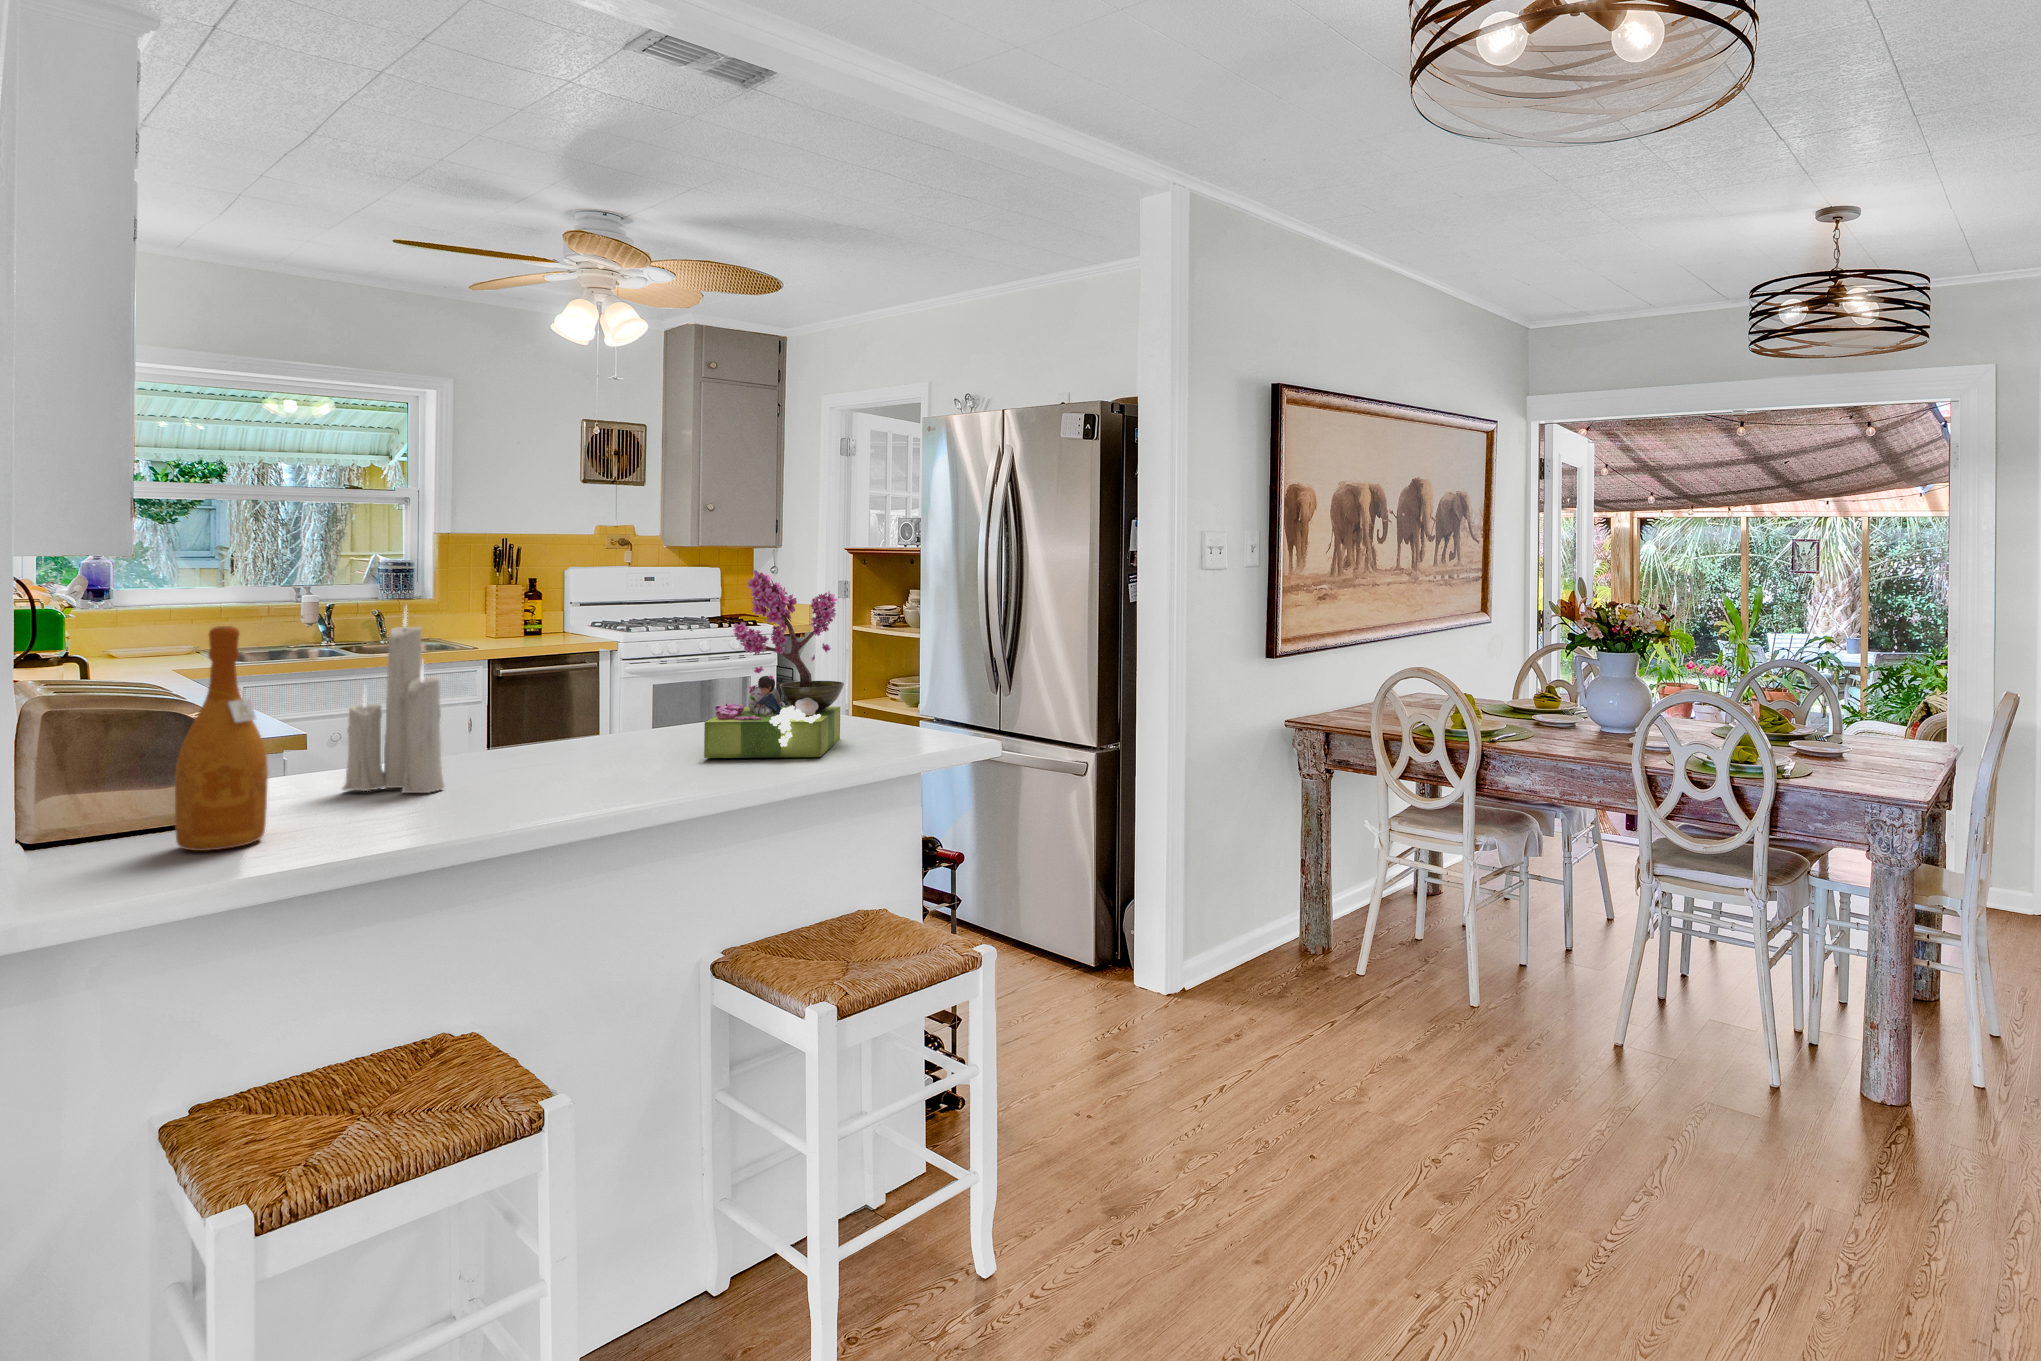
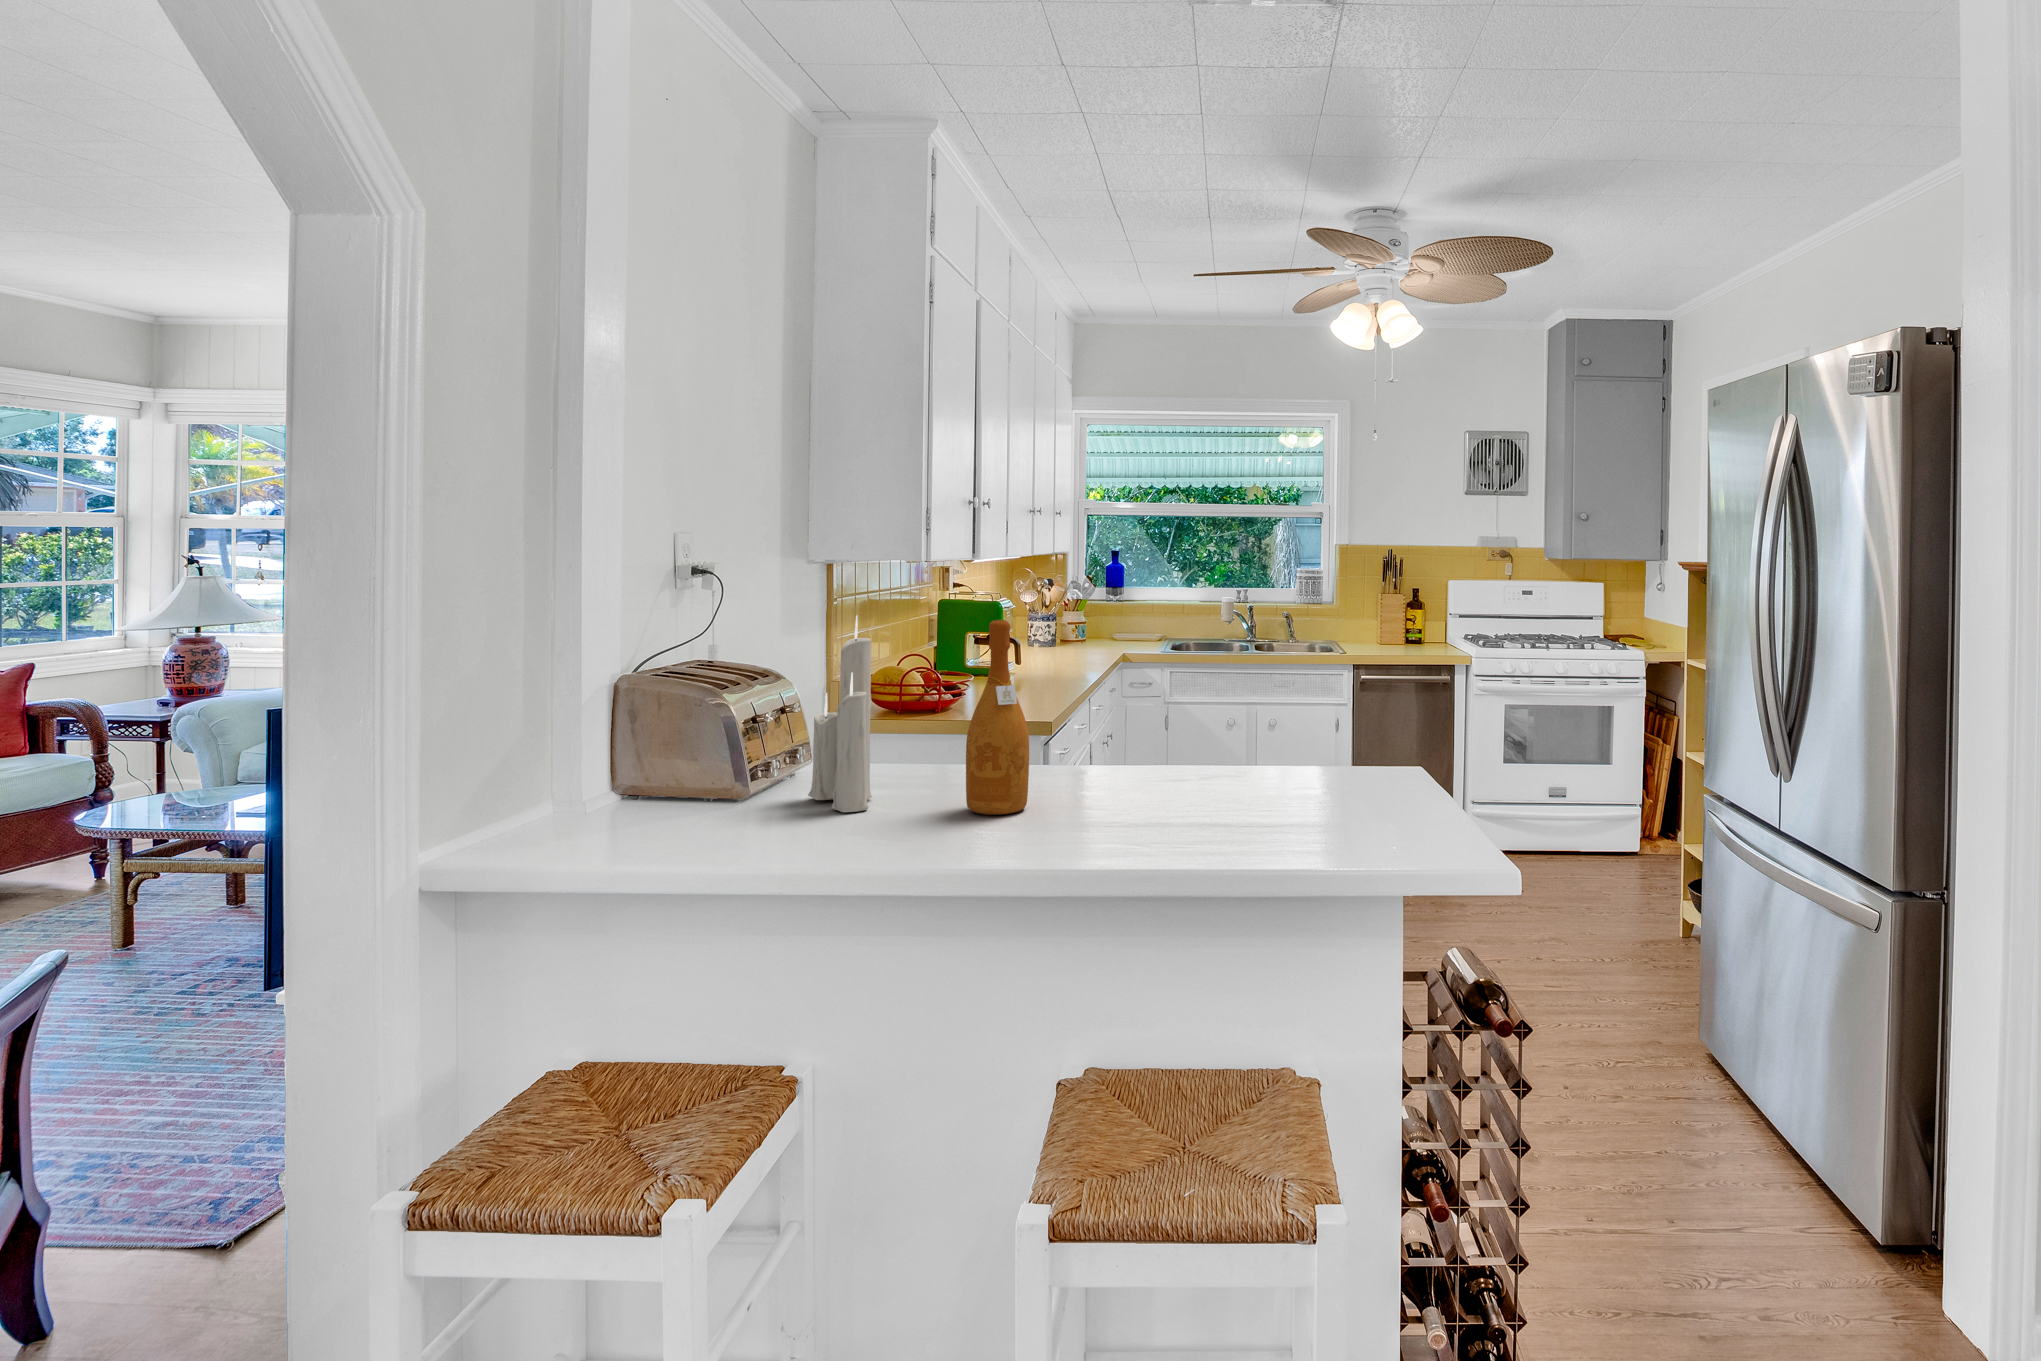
flower arrangement: present [704,570,844,758] -> none [1116,586,1310,845]
wine bottle: present [175,626,268,851] -> present [966,620,1029,815]

